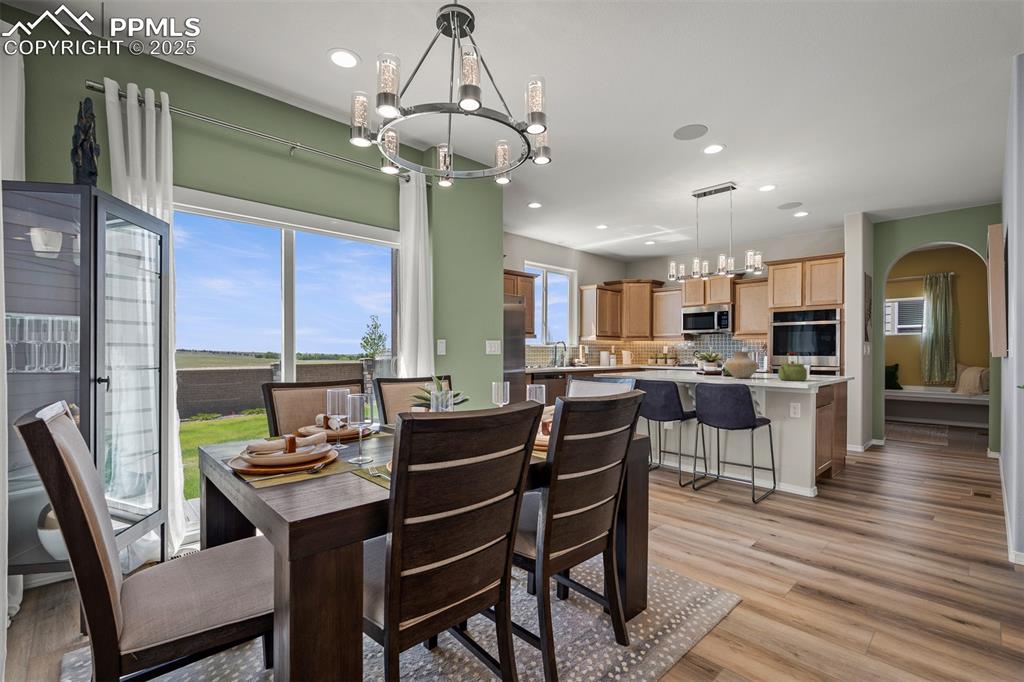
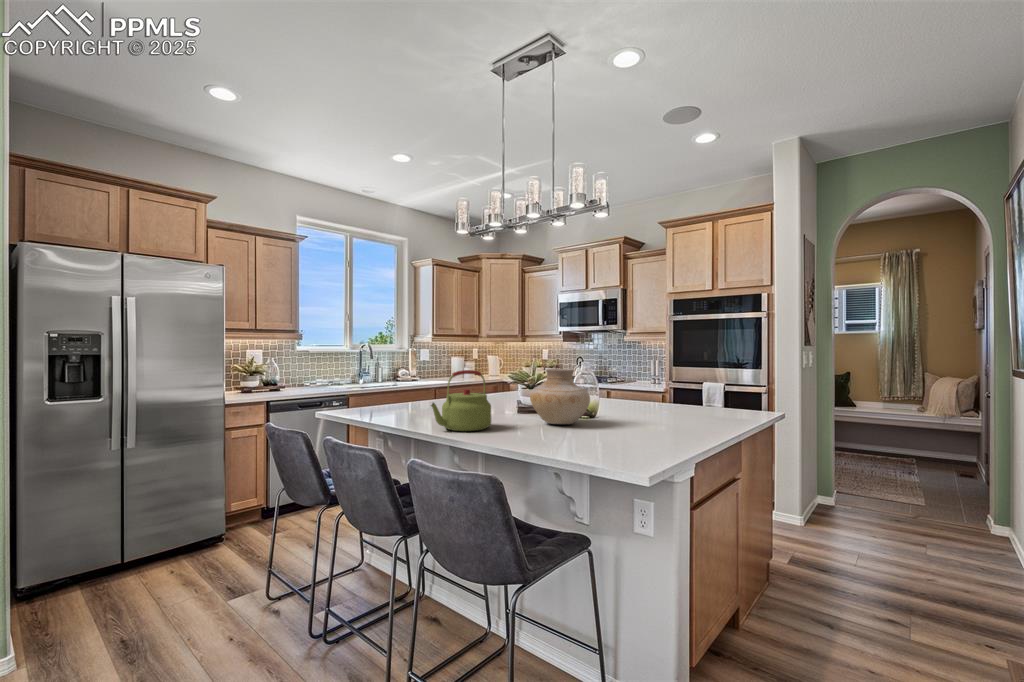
kettle: present [778,352,807,381] -> present [431,370,491,431]

